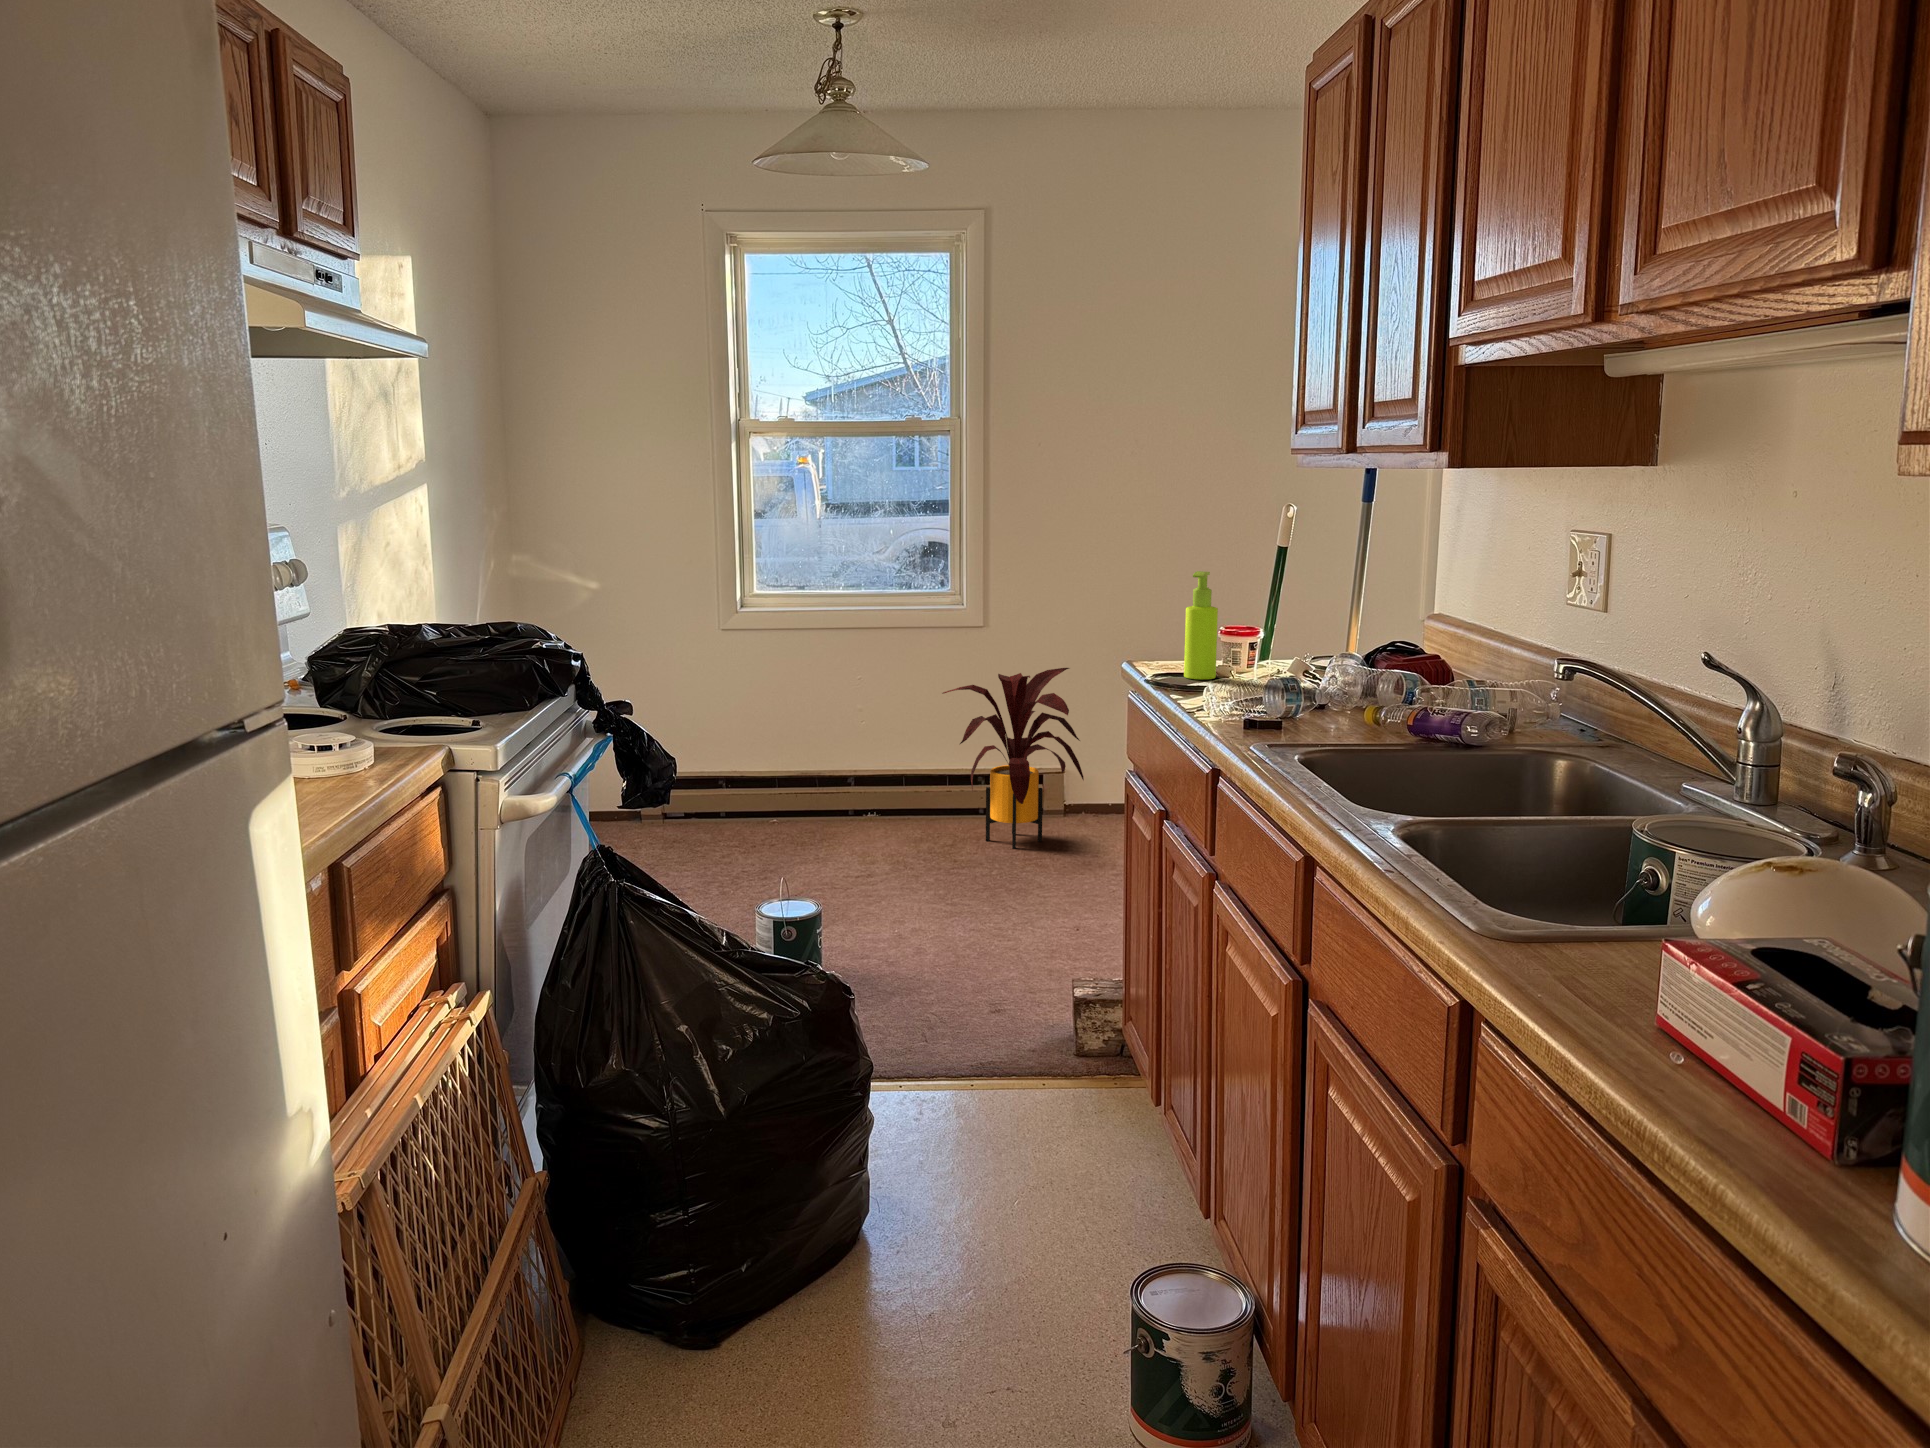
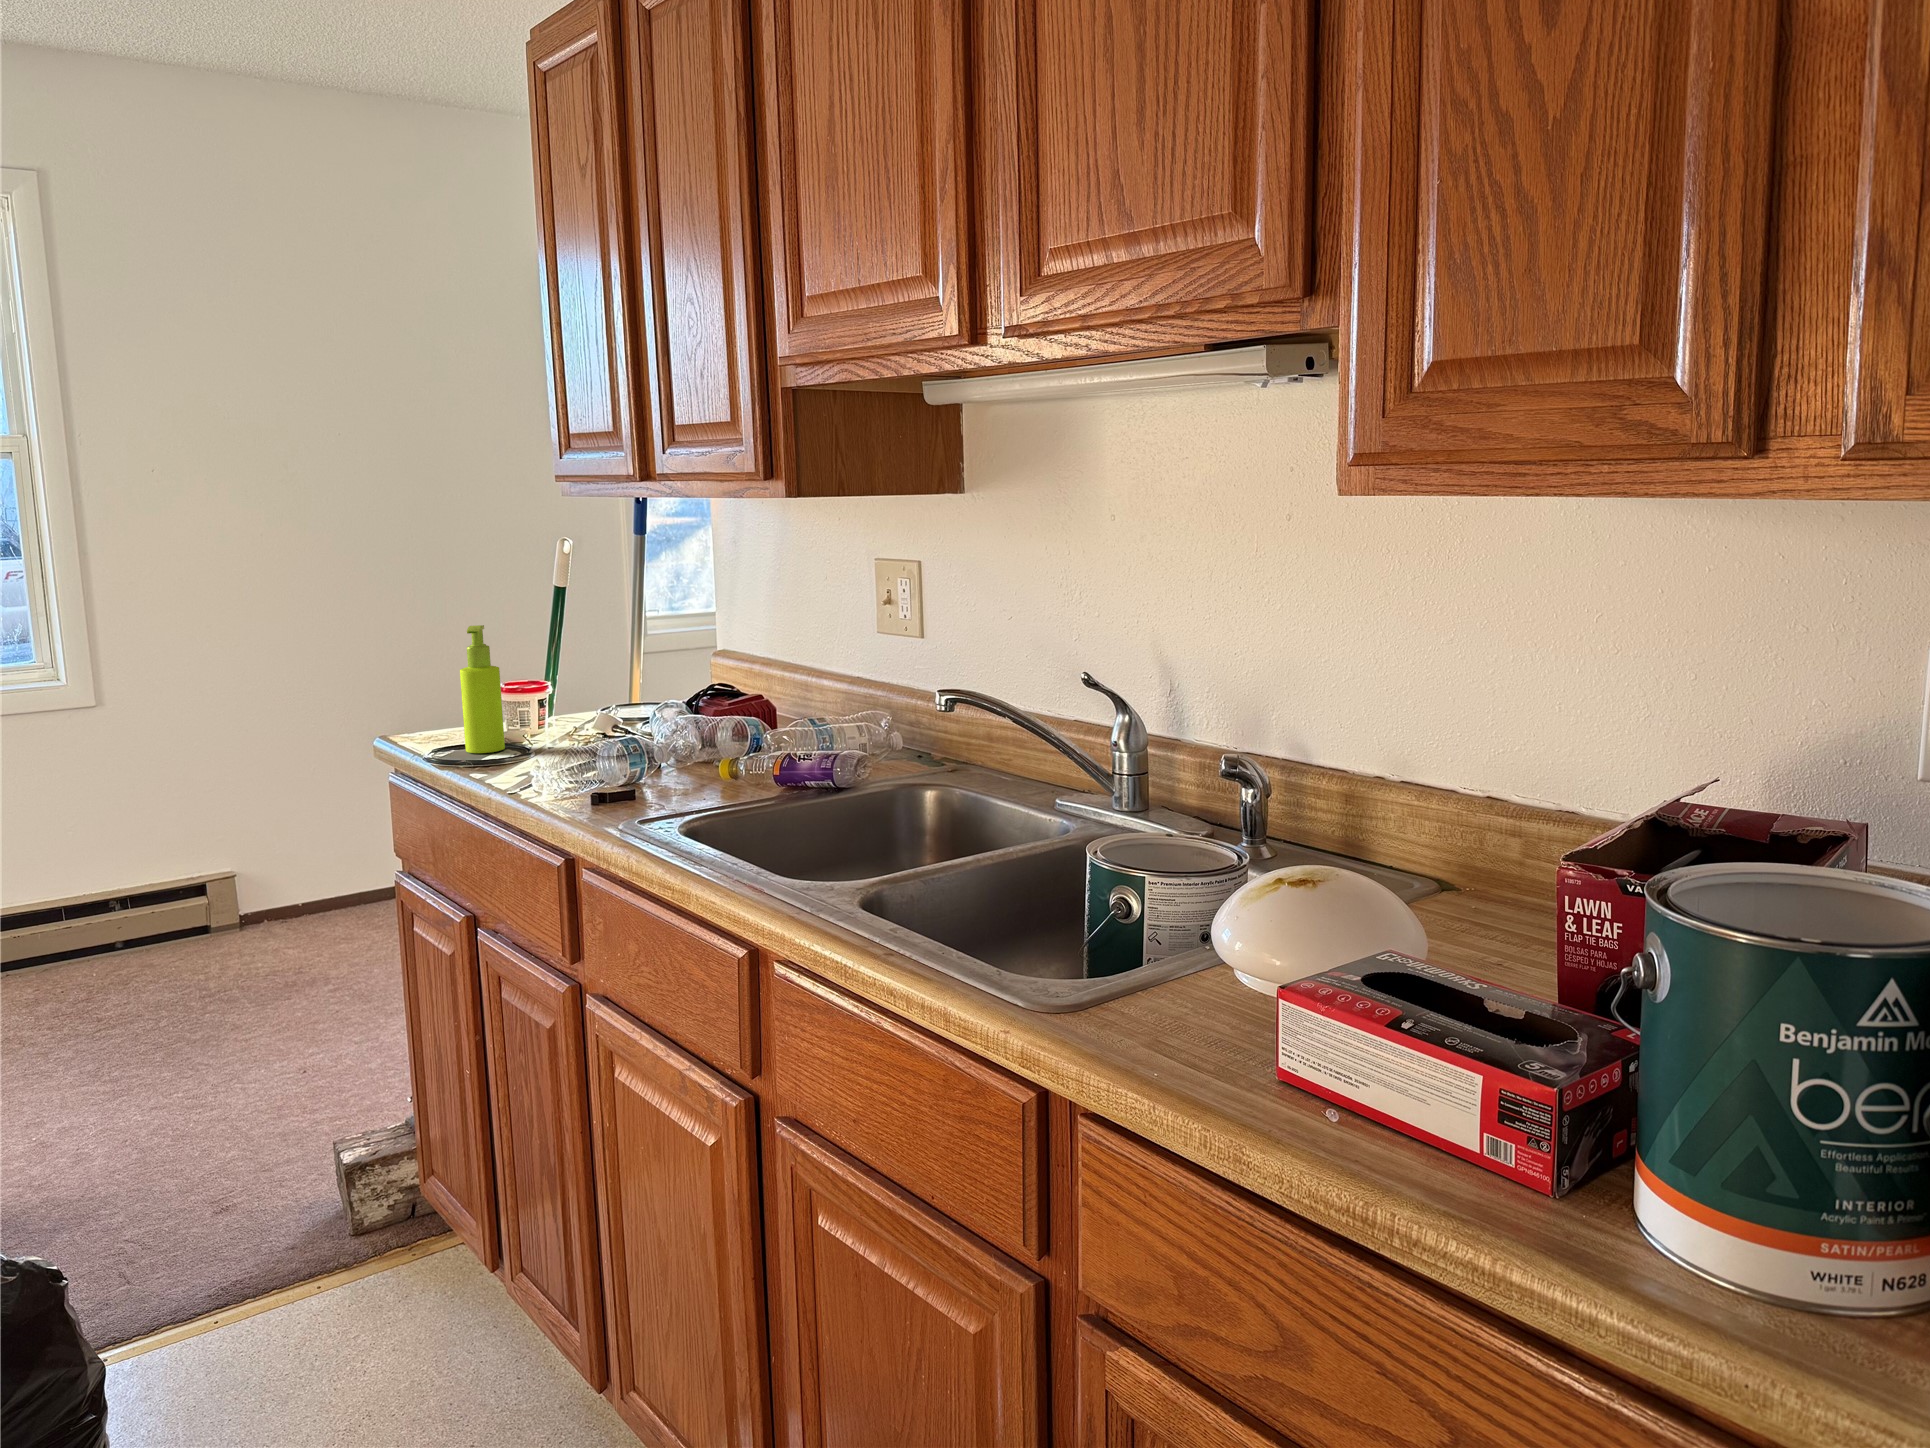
house plant: present [942,668,1084,849] -> none [52,750,277,984]

